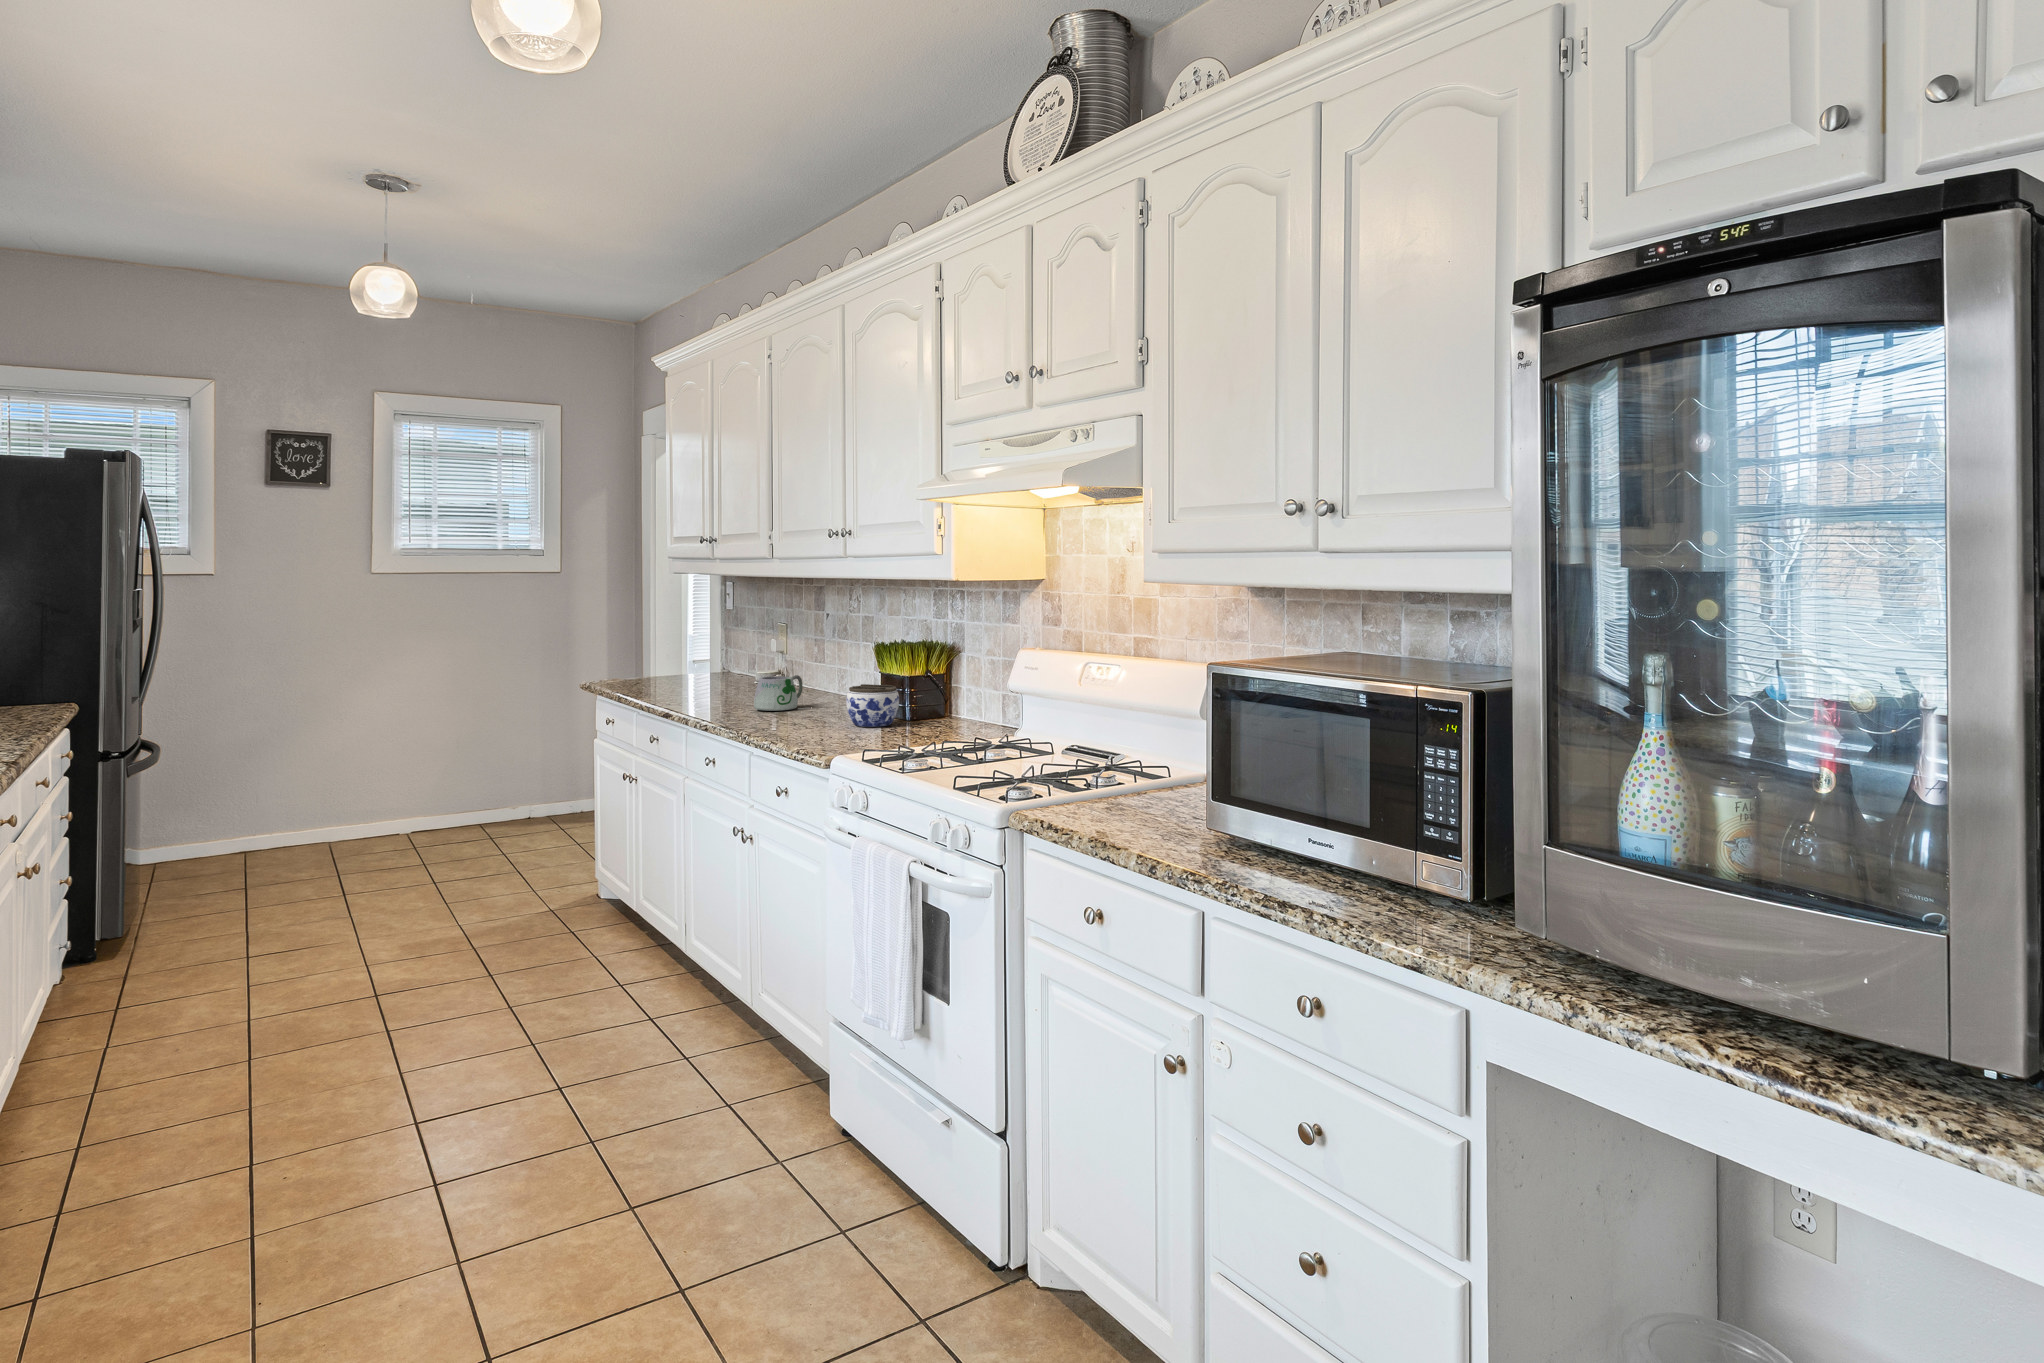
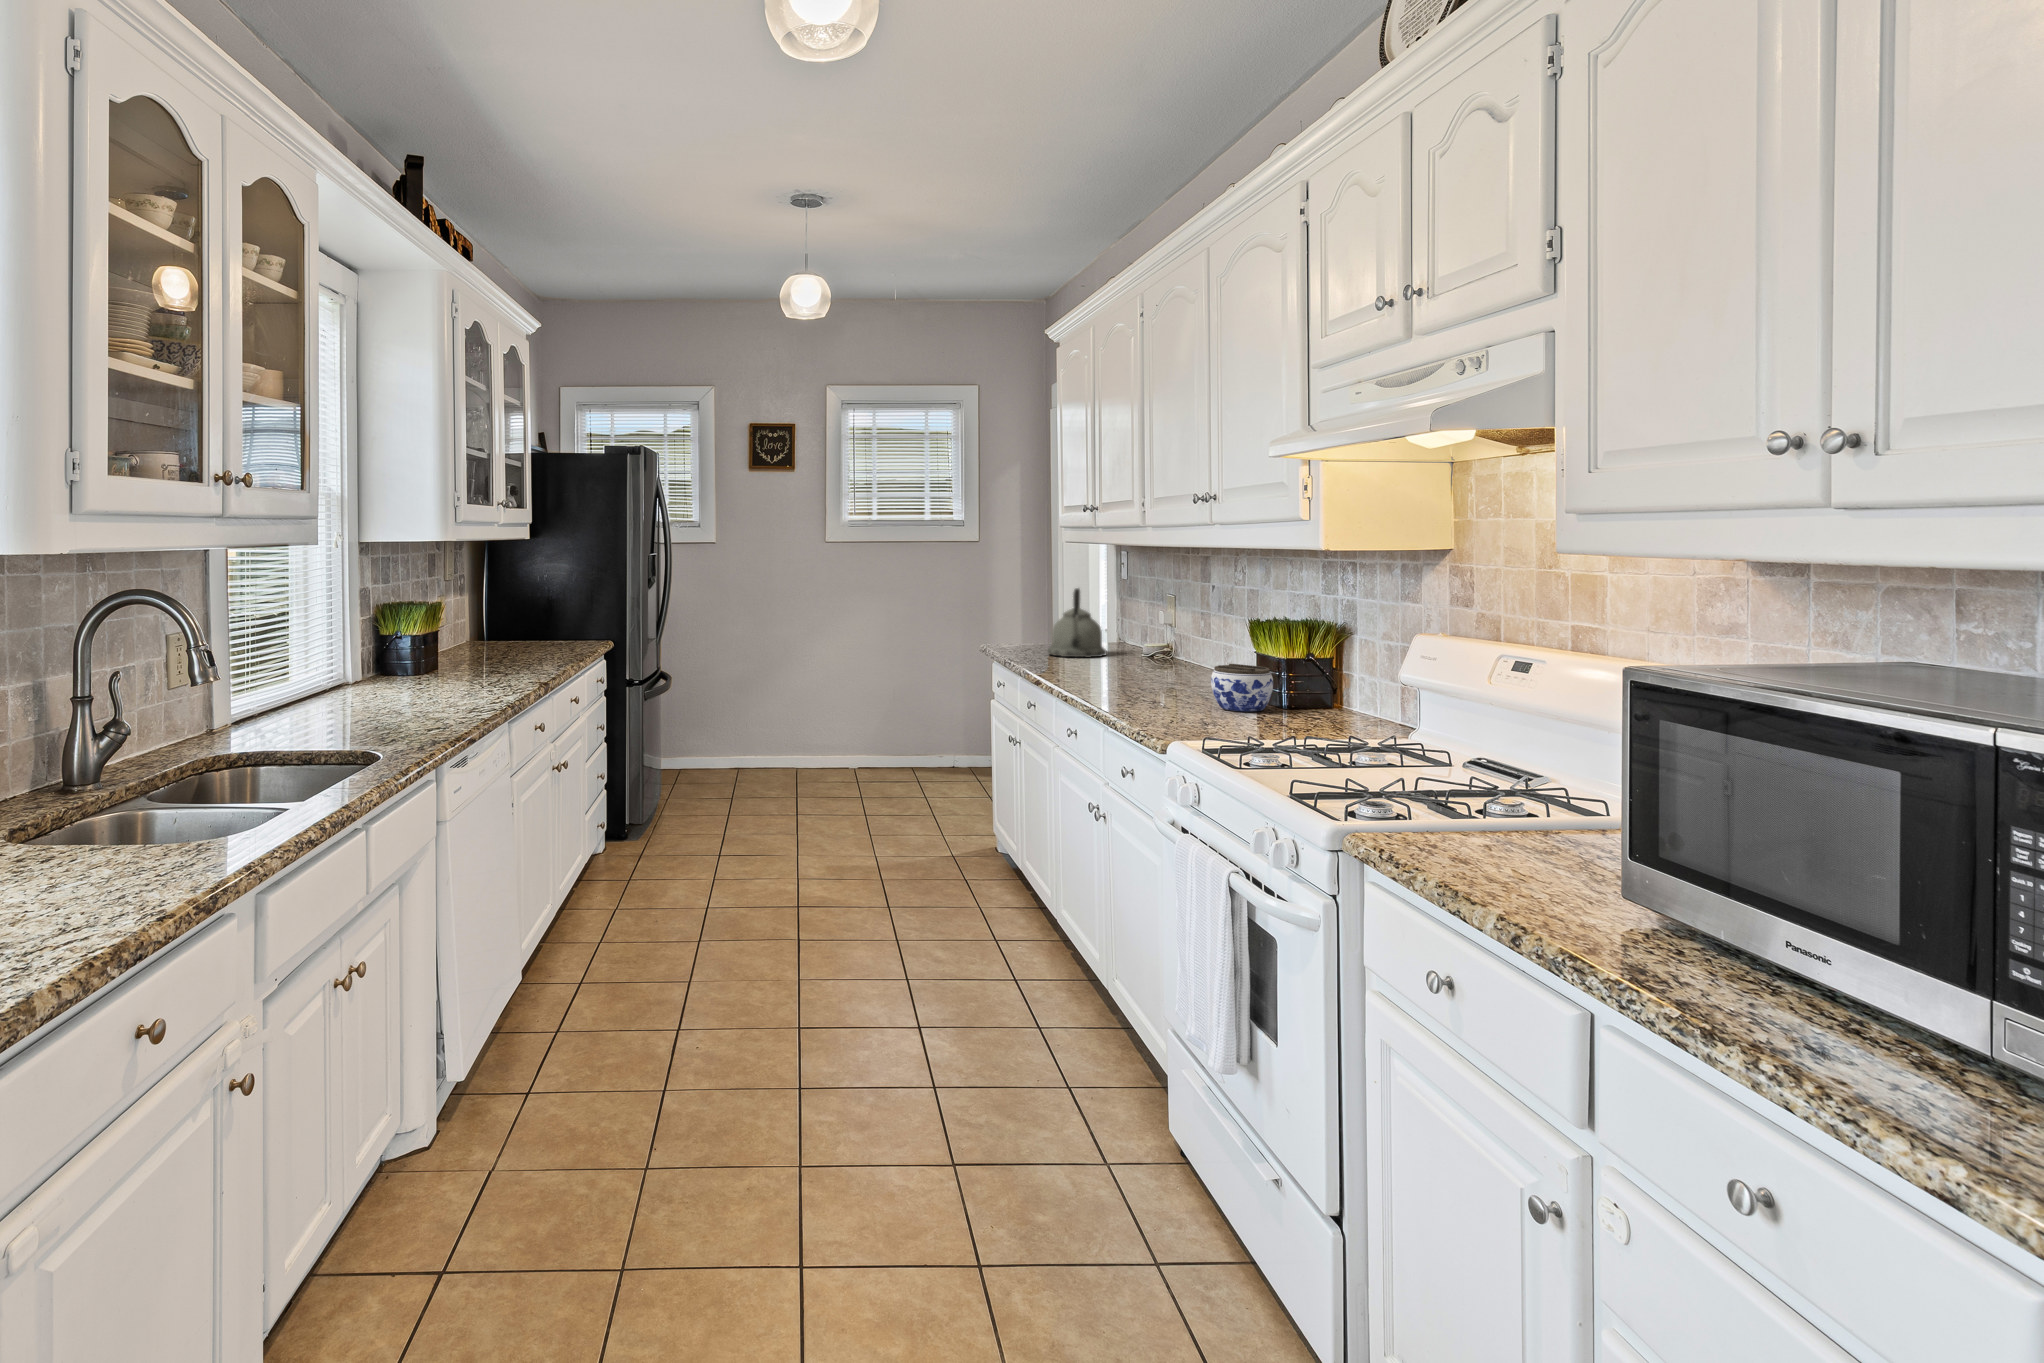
kettle: none [658,619,719,689] -> present [1047,588,1107,657]
mug: present [754,675,802,711] -> none [1124,650,1185,686]

